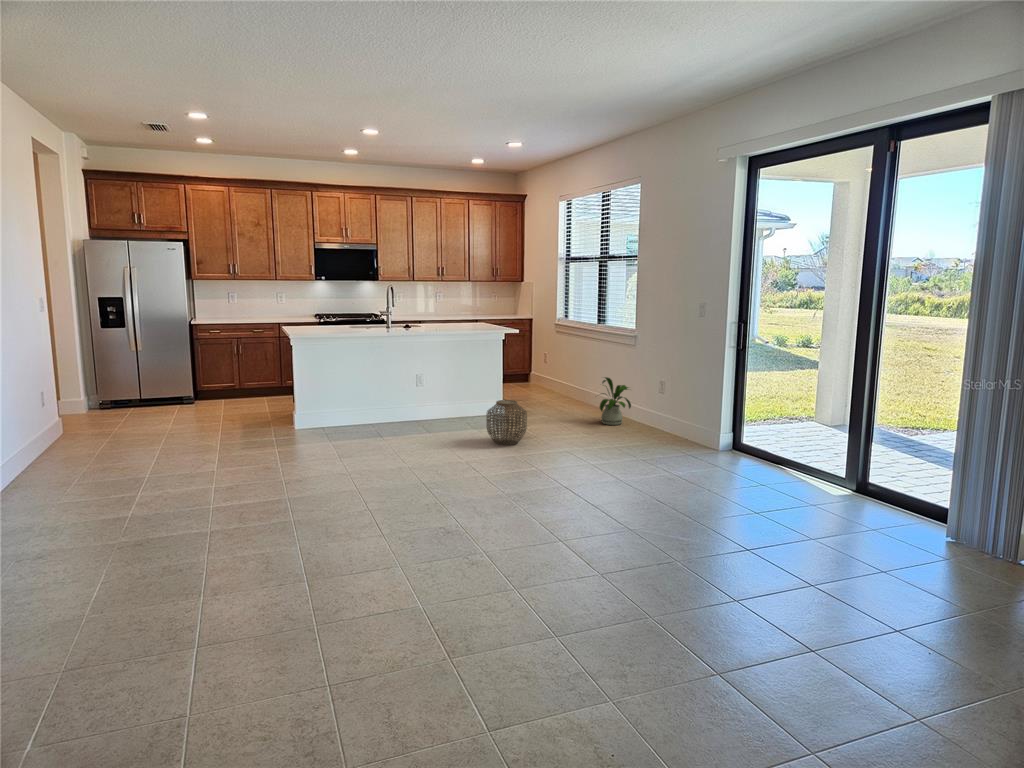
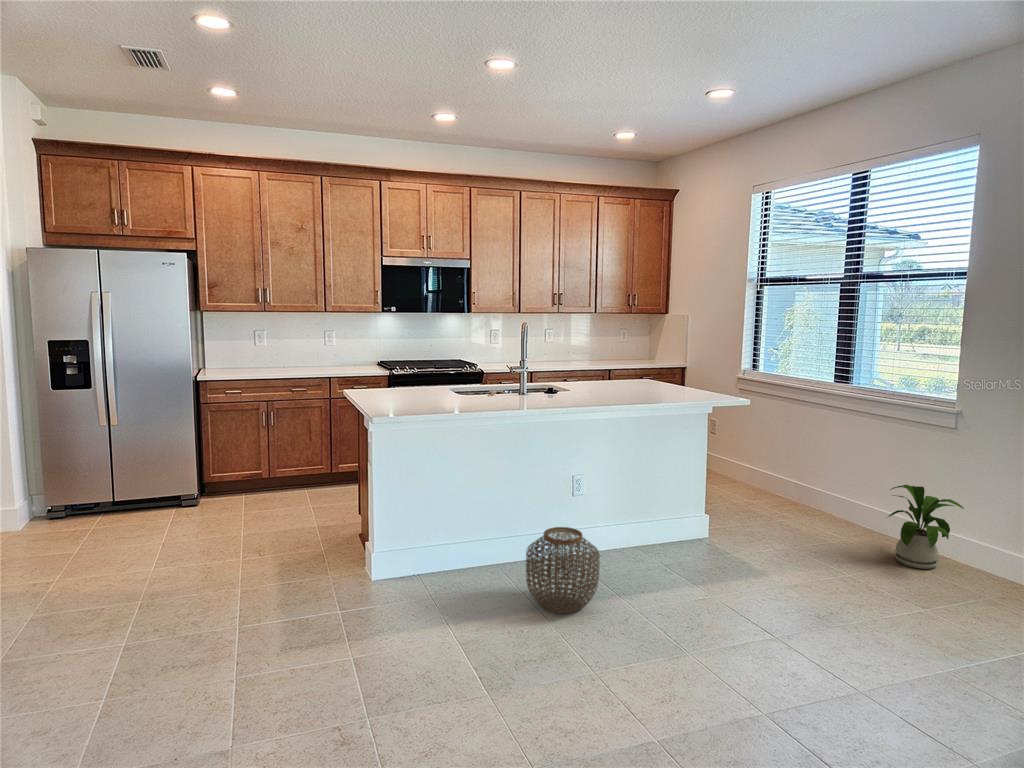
woven basket: present [487,400,527,445] -> present [526,527,600,614]

